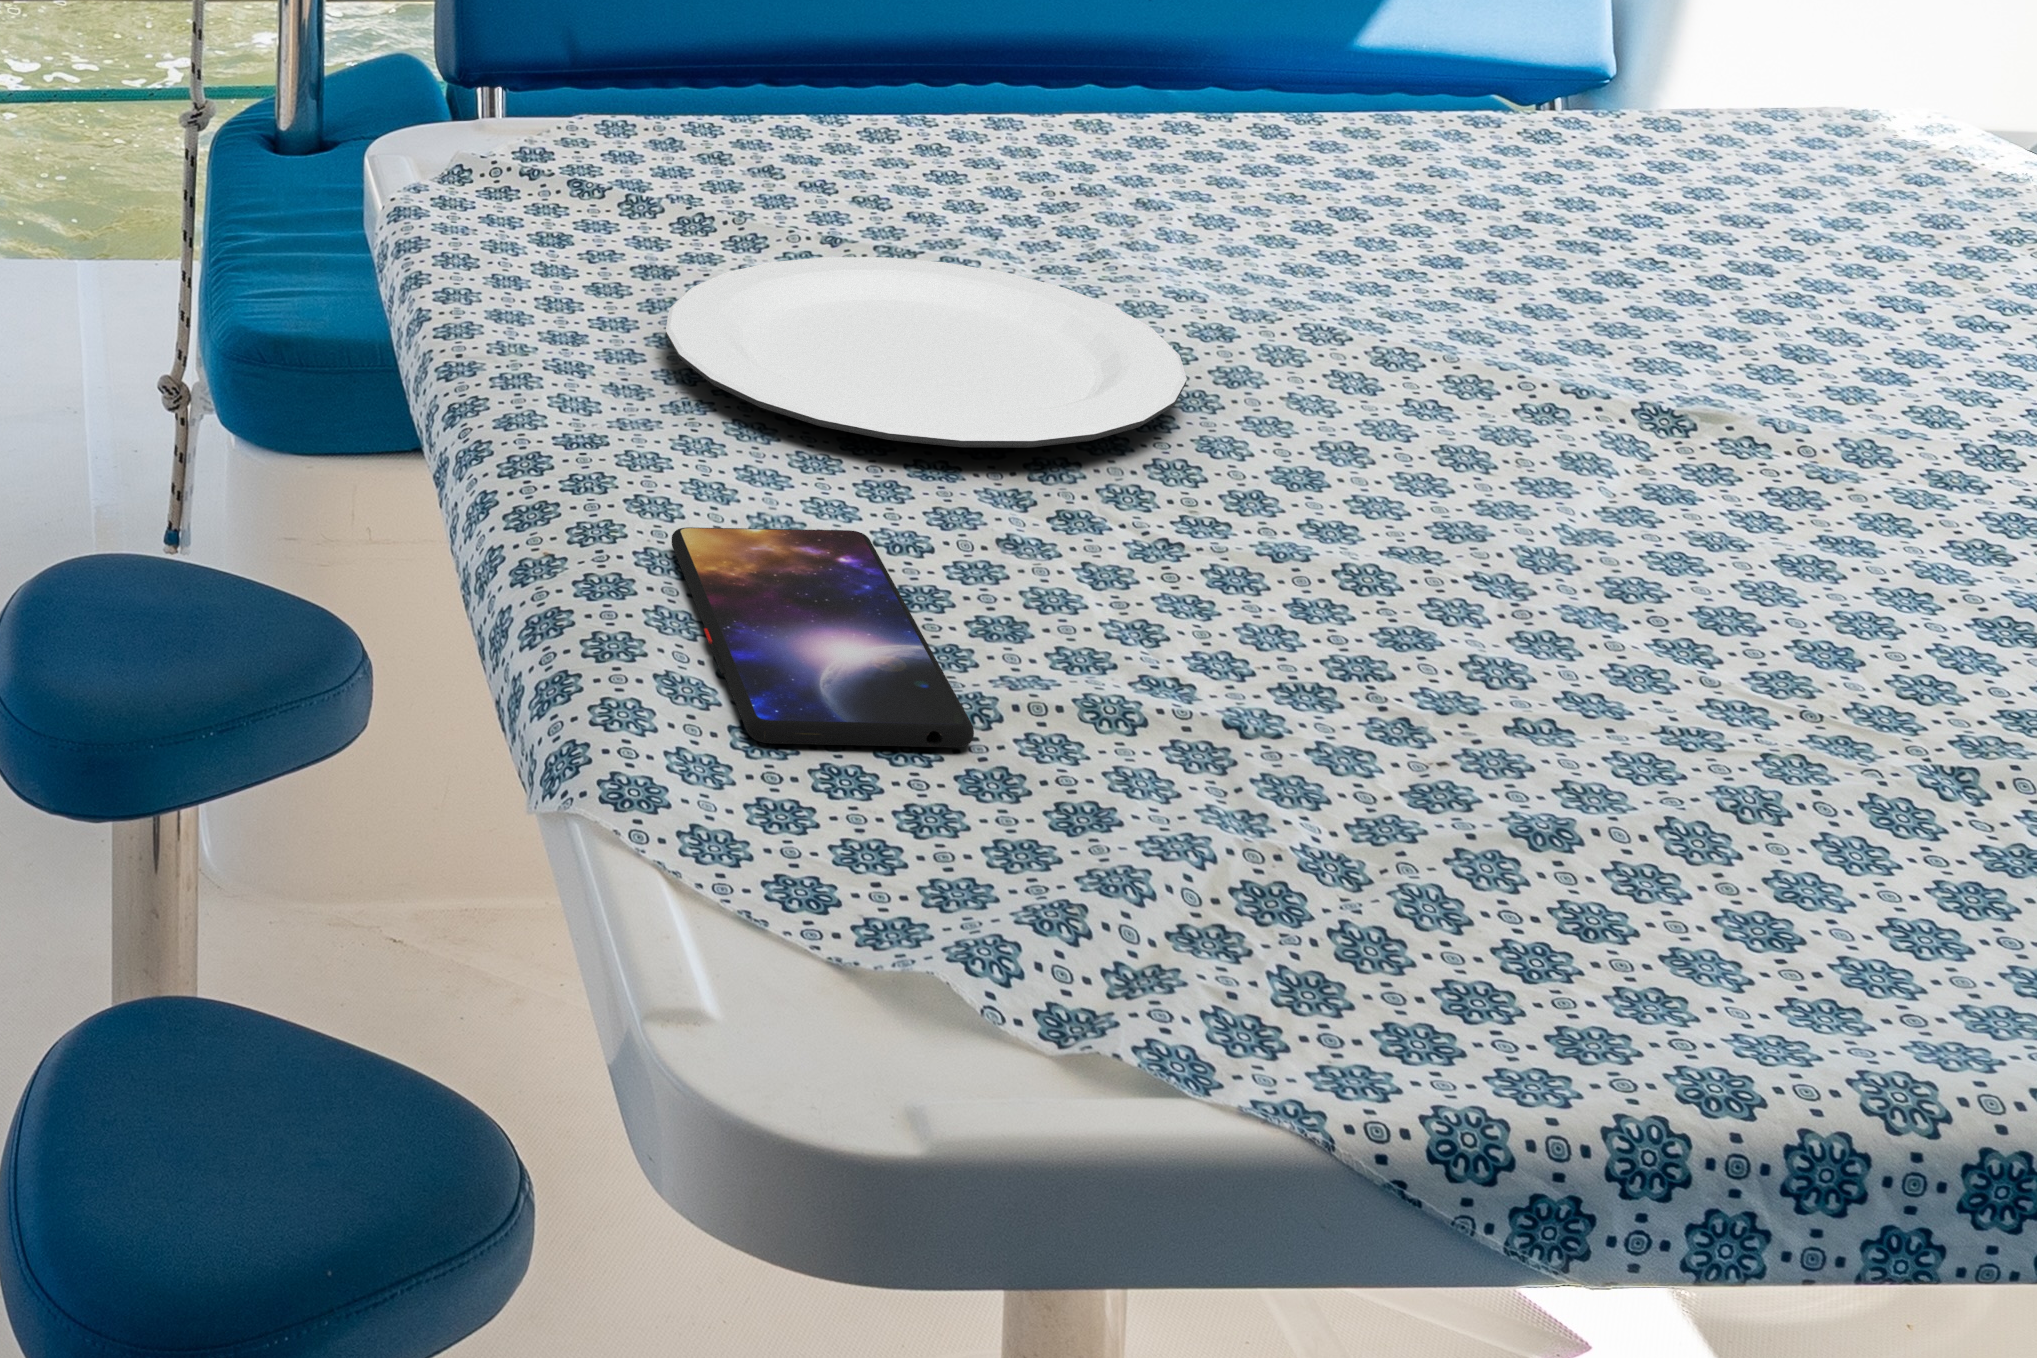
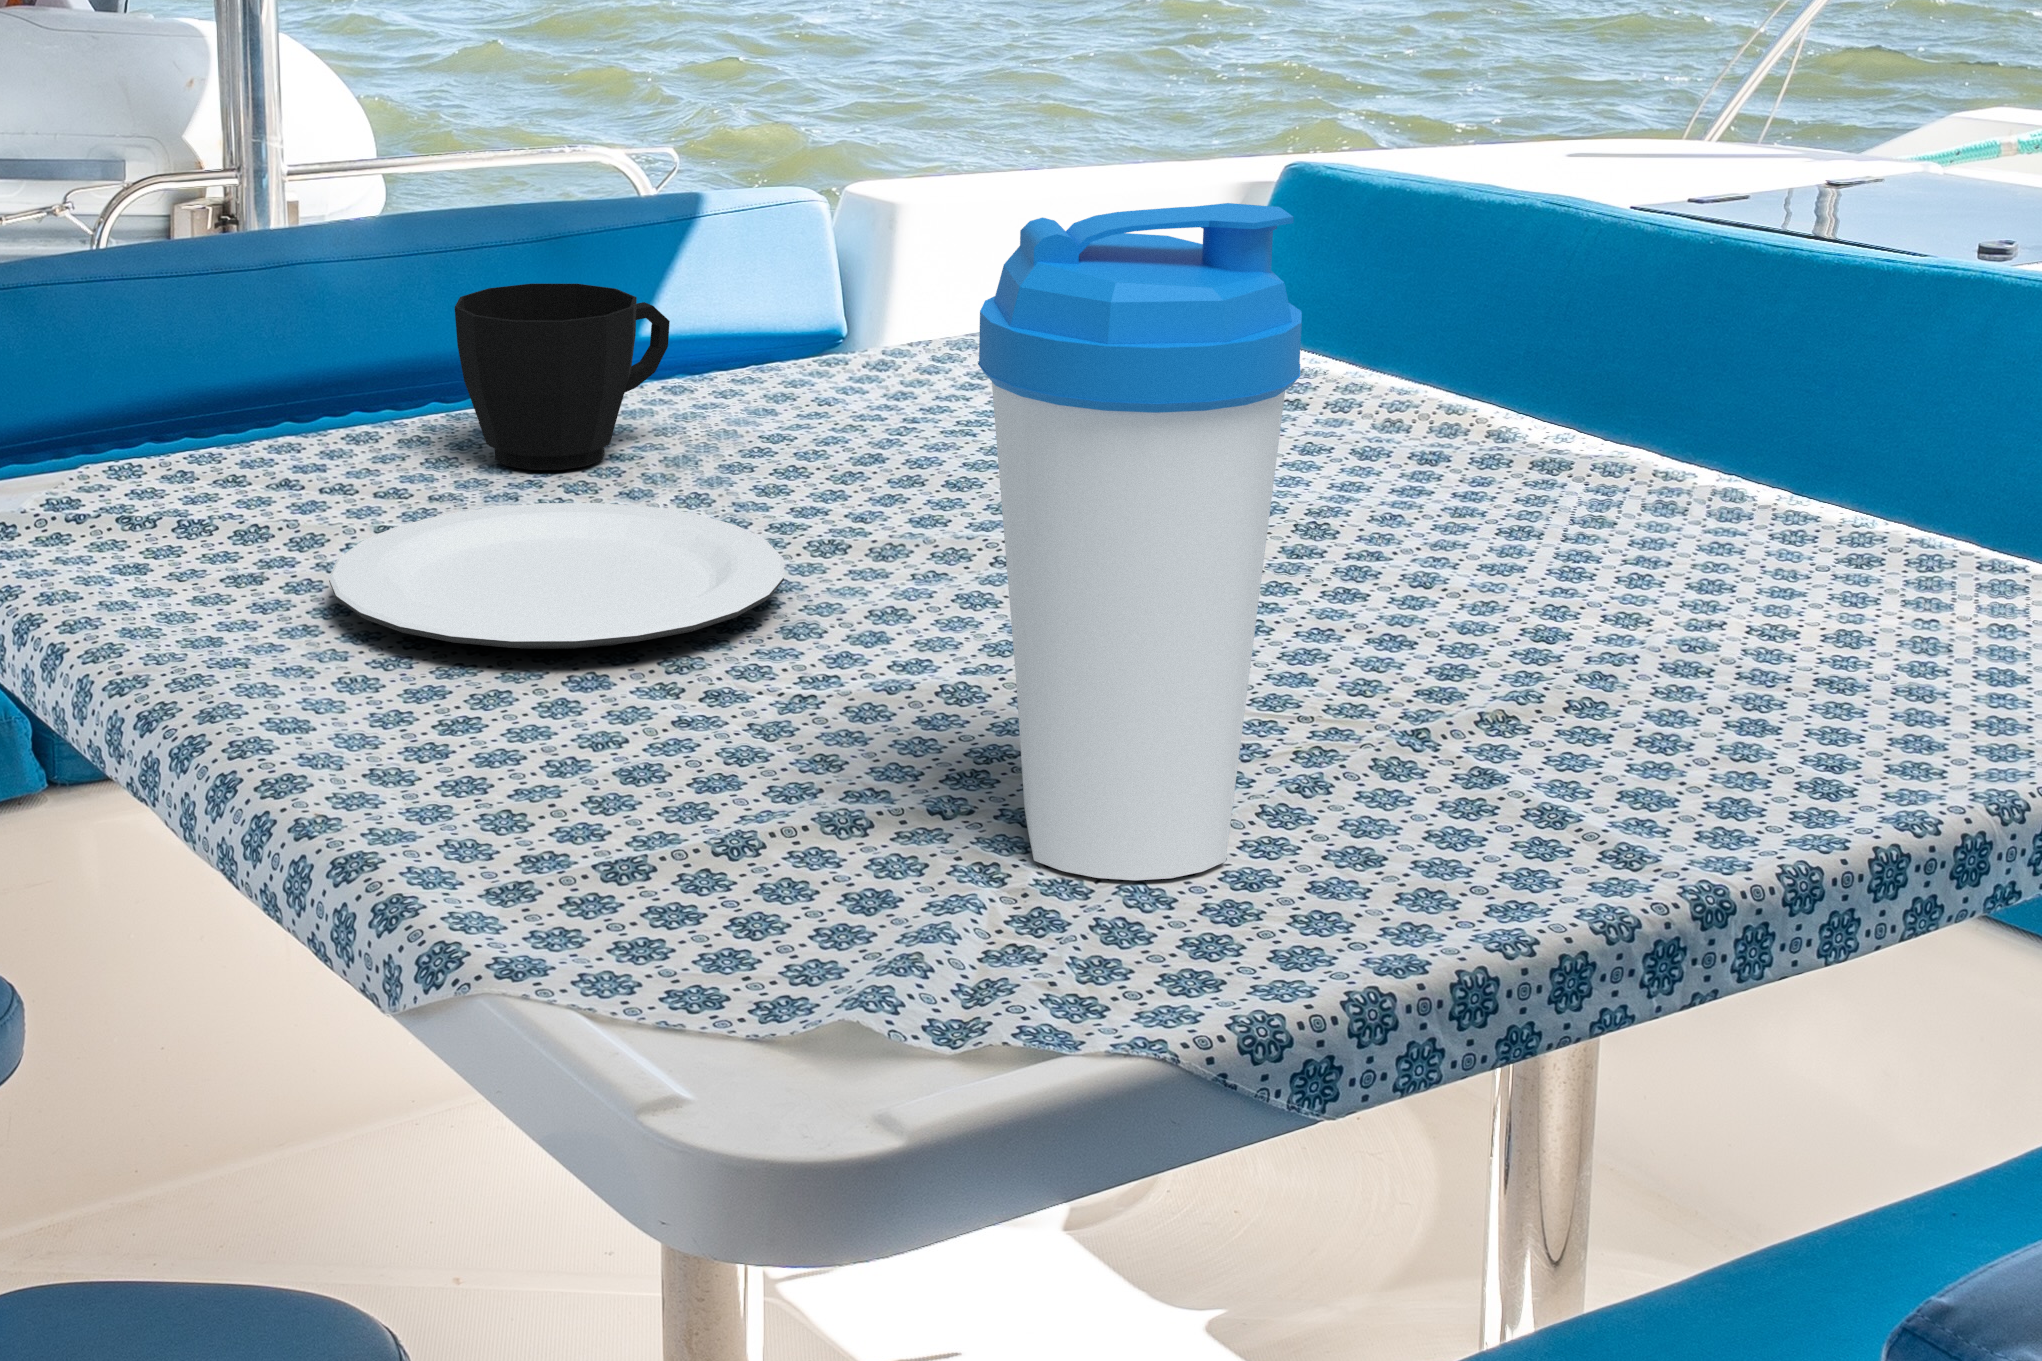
cup: none [908,10,1161,223] -> present [455,283,670,470]
water bottle: none [1258,62,1676,897] -> present [978,203,1302,880]
smartphone: present [672,527,974,747] -> none [436,721,768,897]

